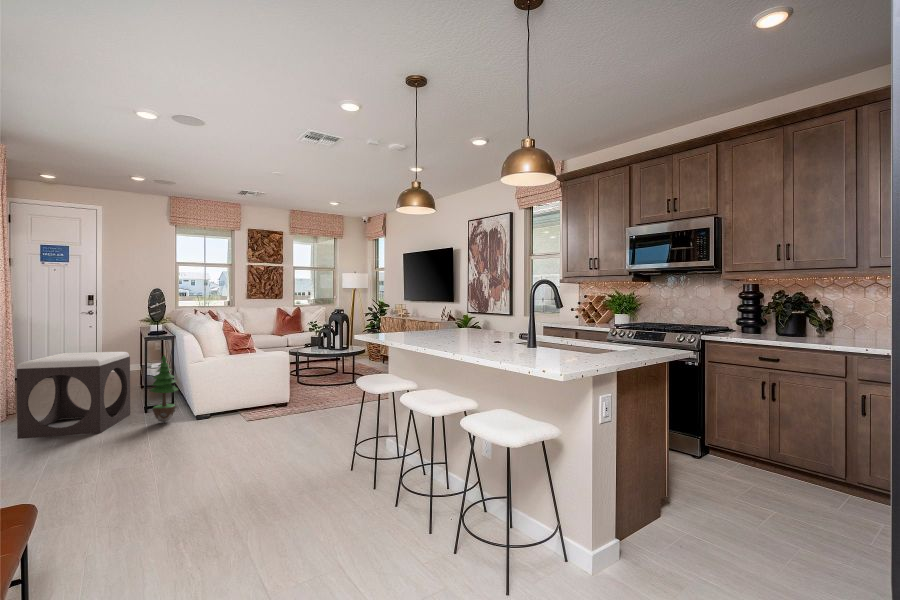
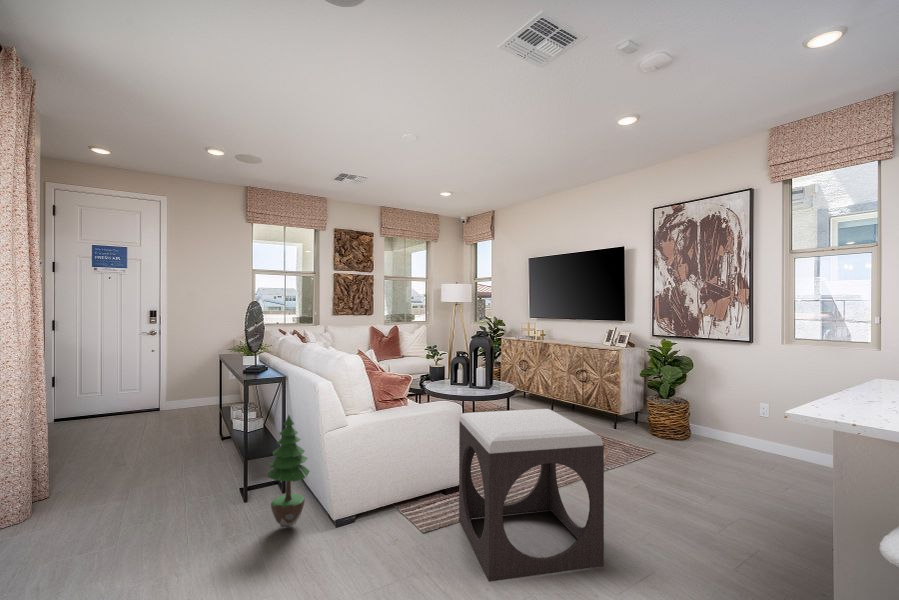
footstool: present [17,352,130,439] -> present [459,409,604,582]

